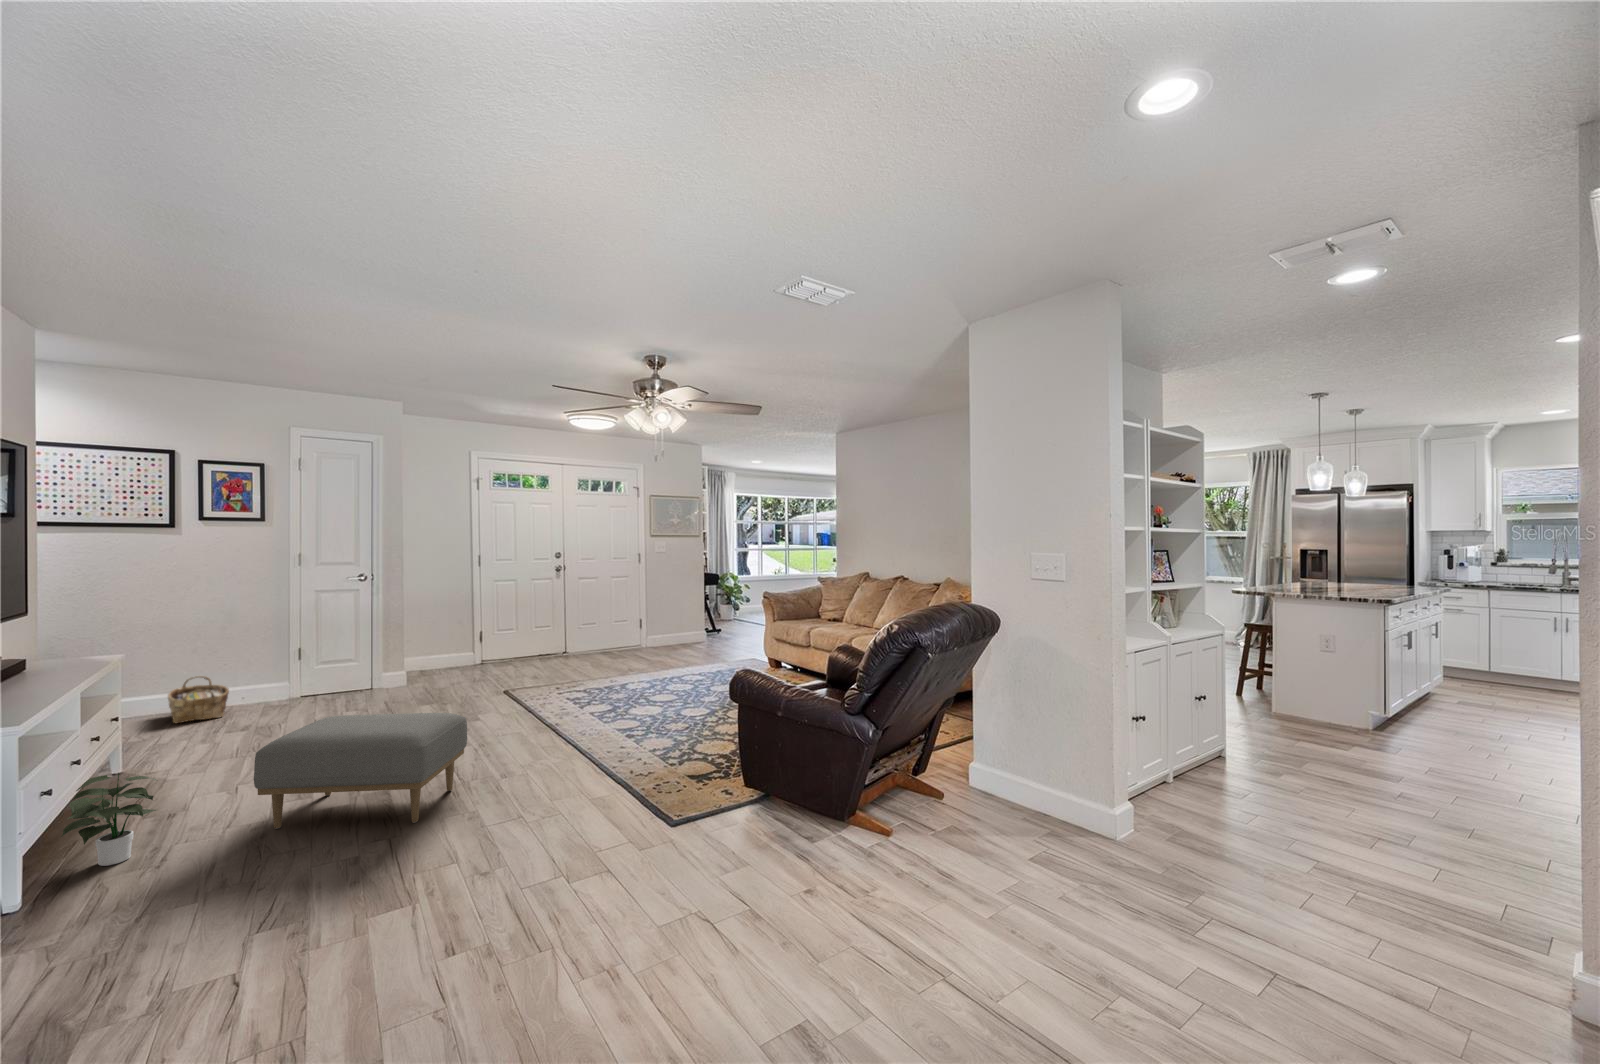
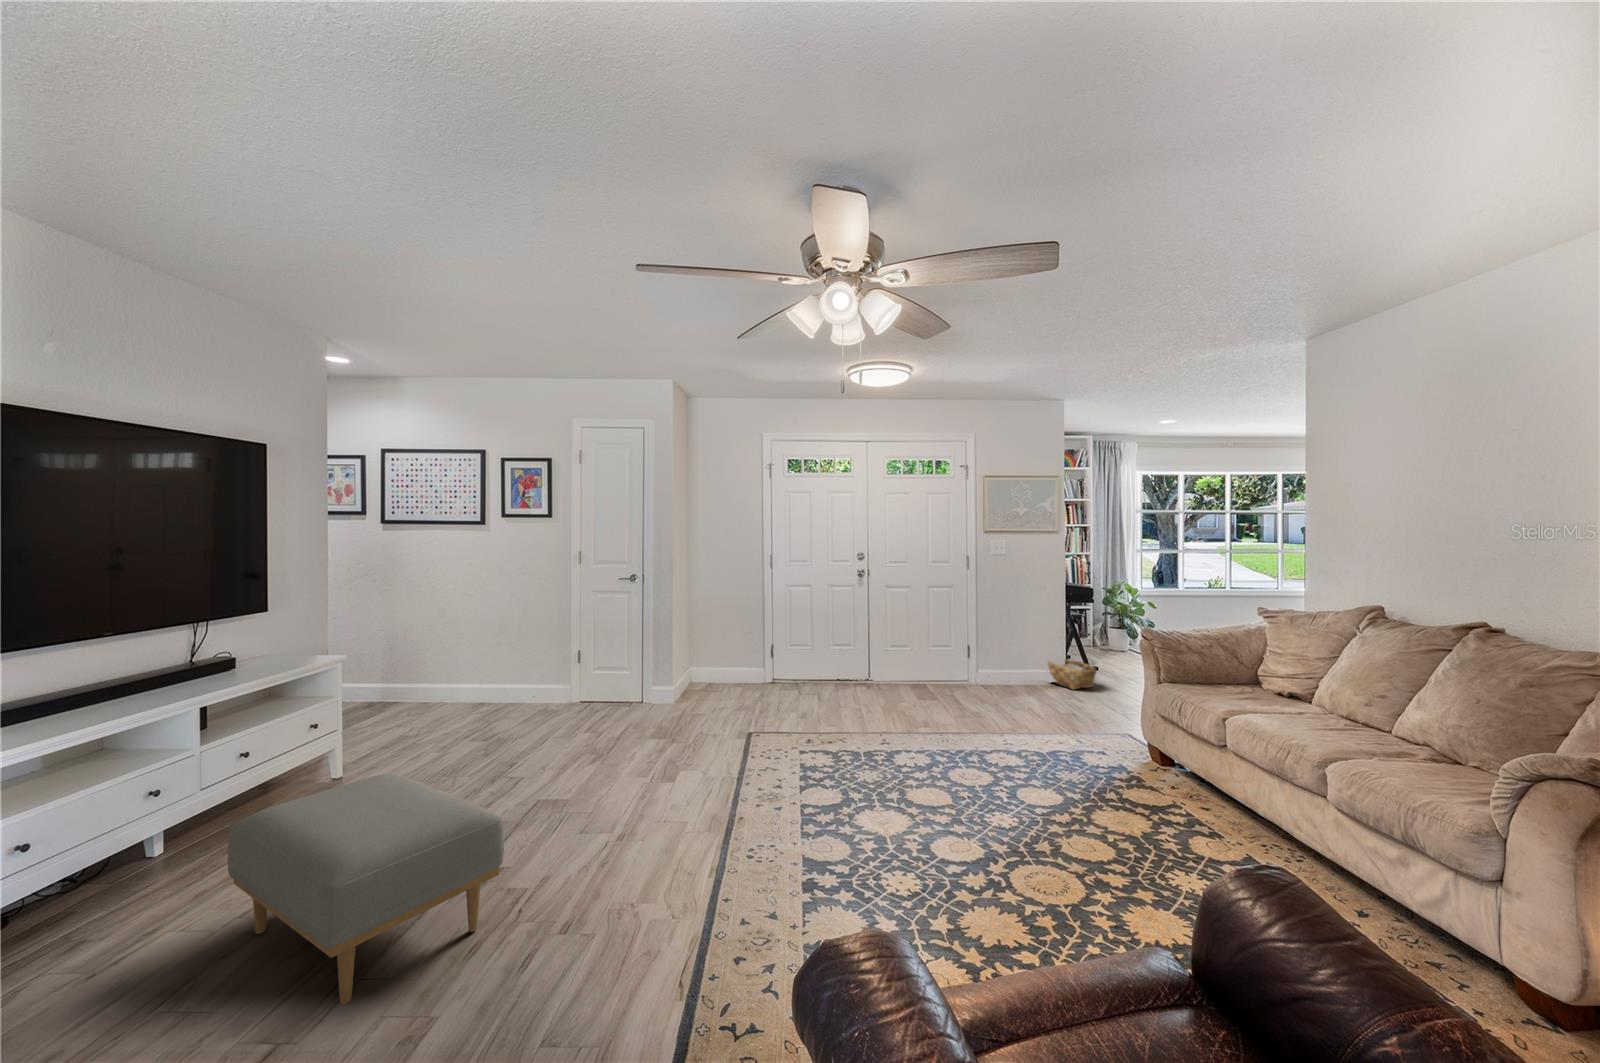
woven basket: present [168,676,229,723] -> present [1047,659,1096,690]
potted plant: present [61,774,157,866] -> none [29,816,166,935]

